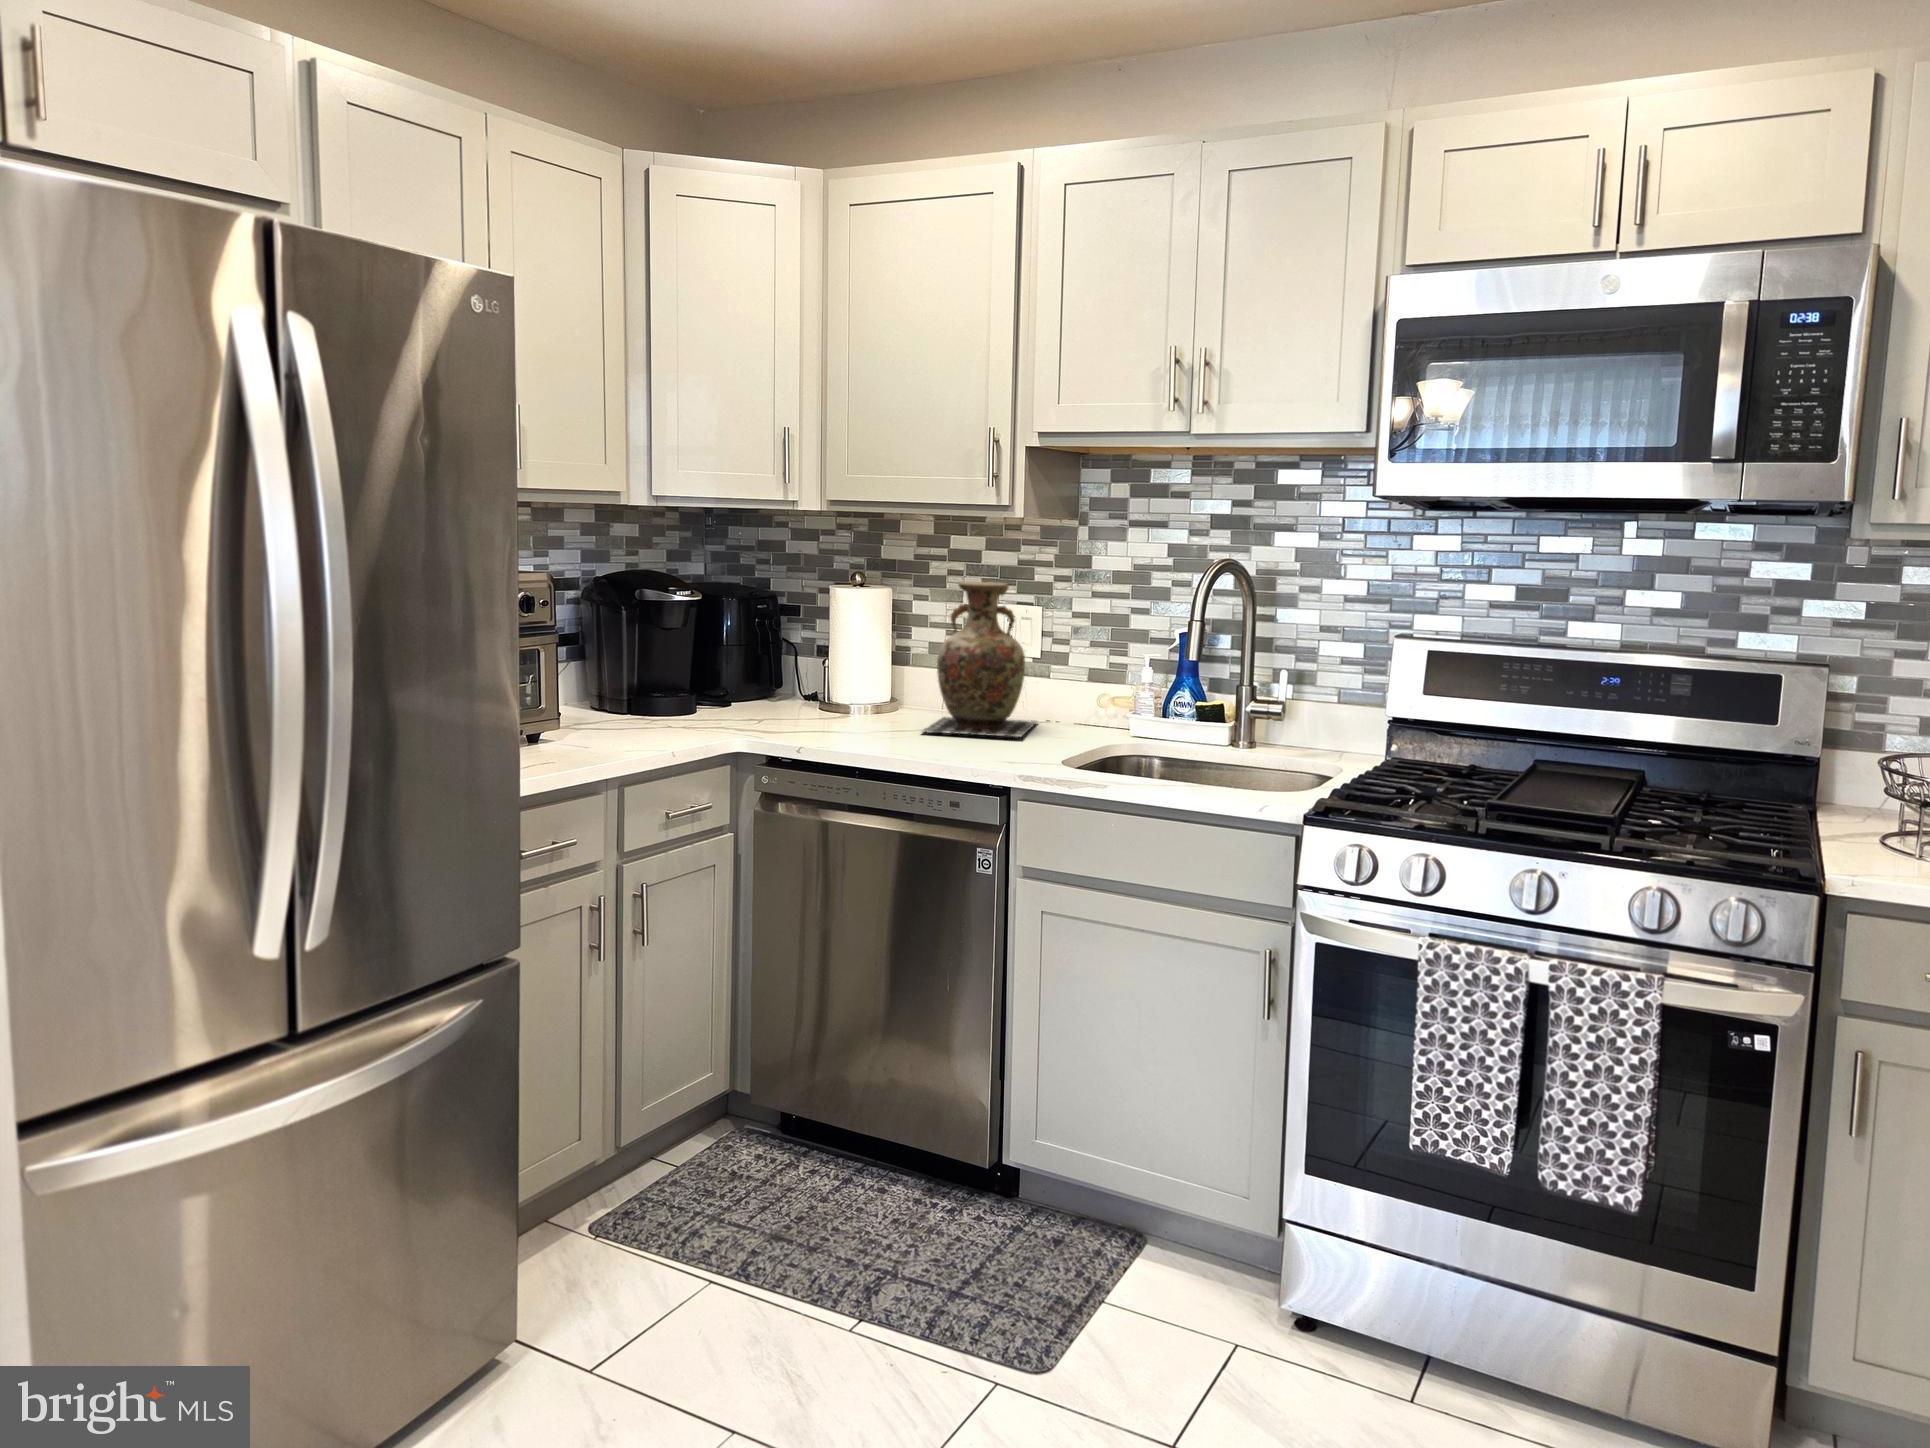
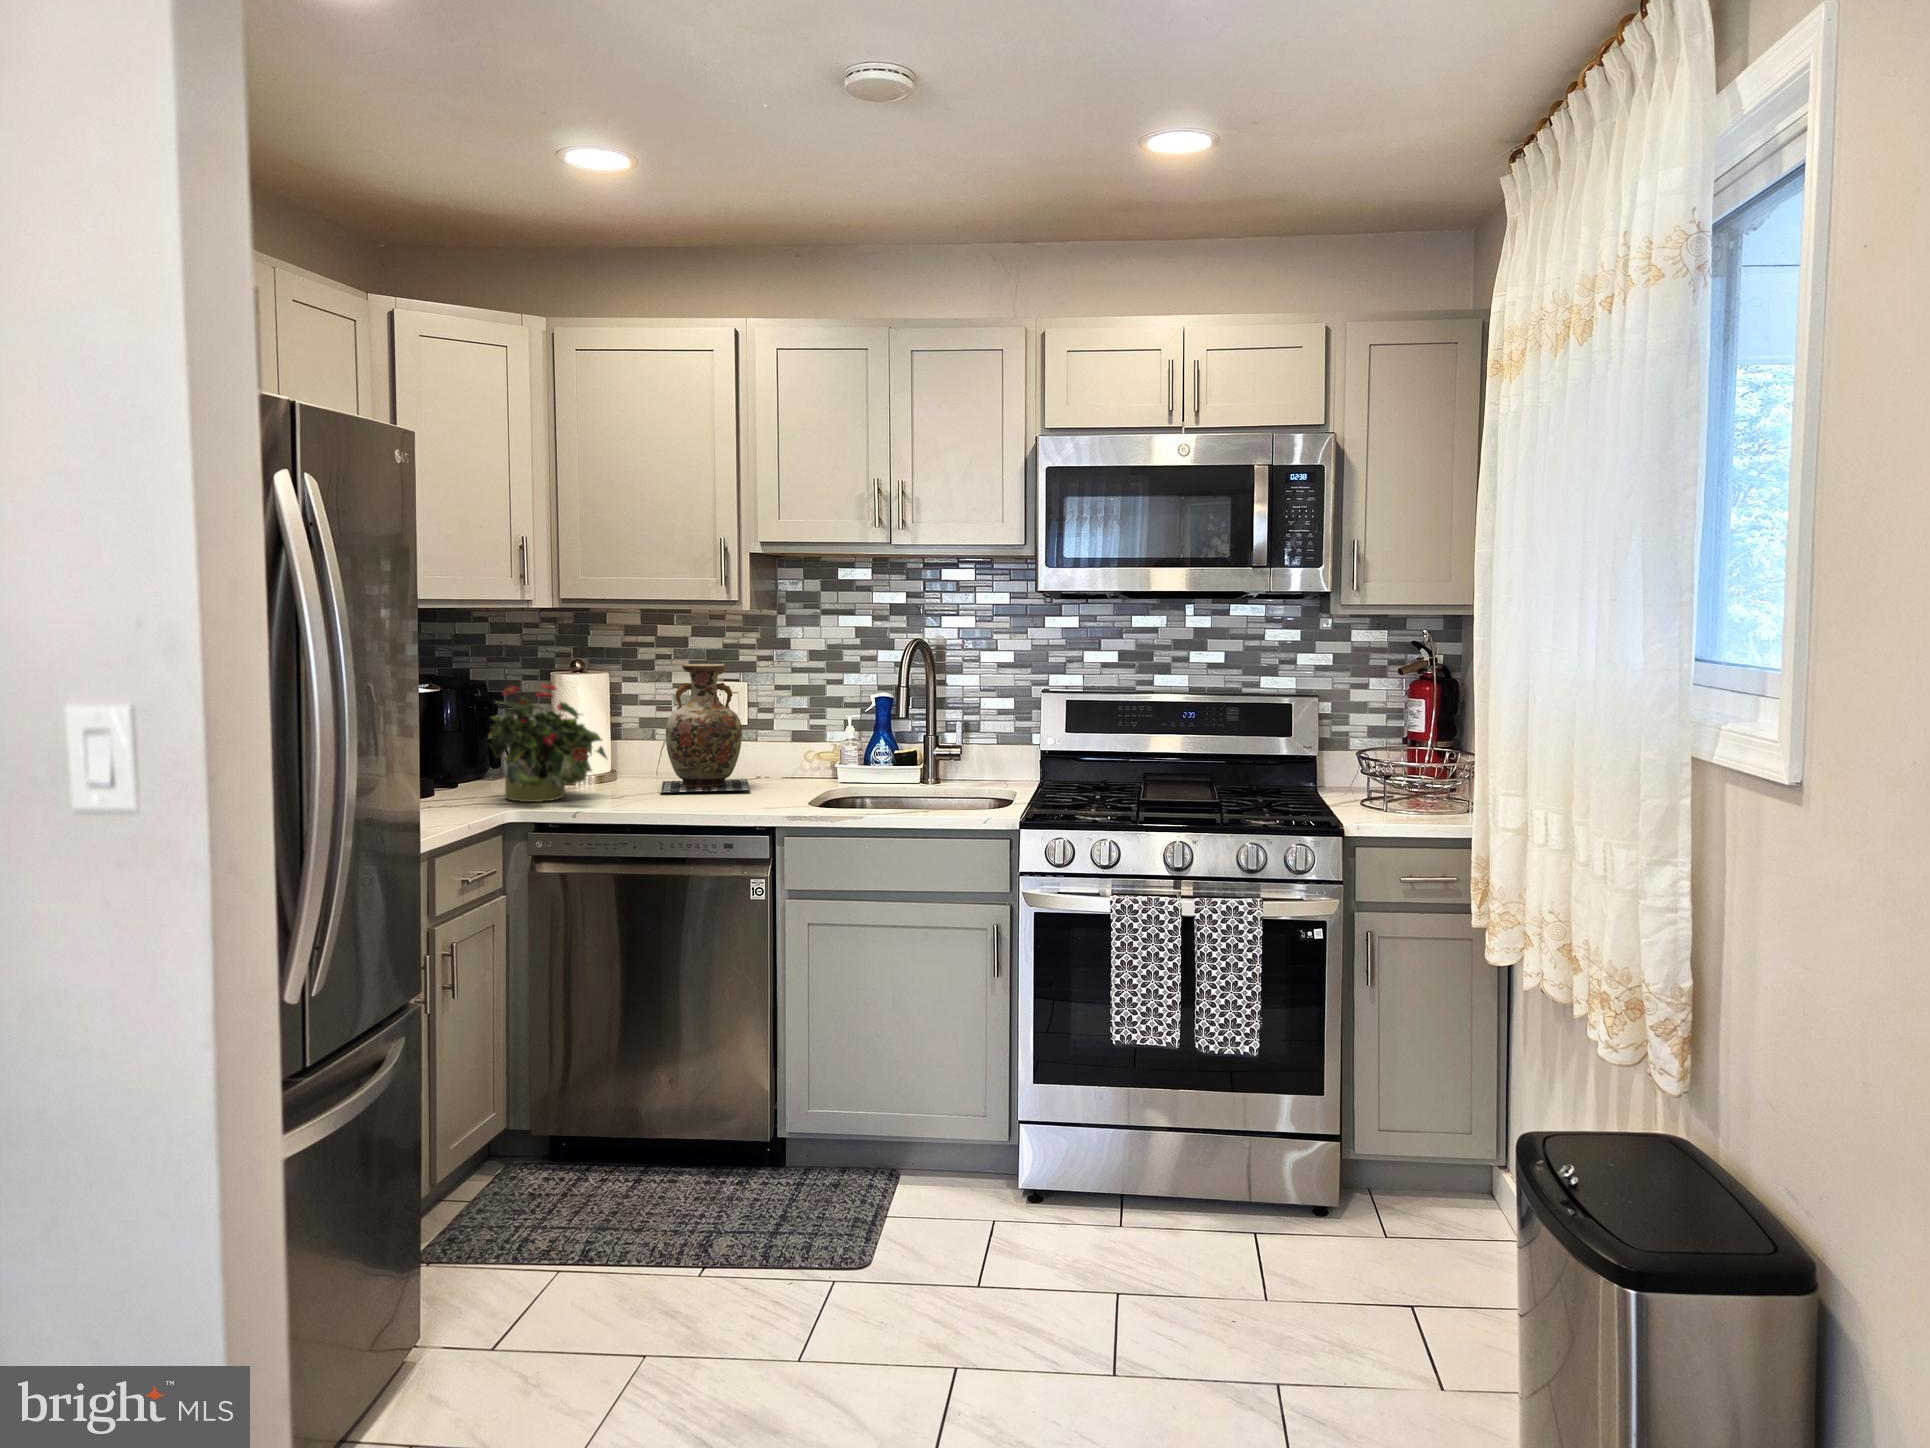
potted plant: none [725,597,863,733] -> present [488,684,607,802]

